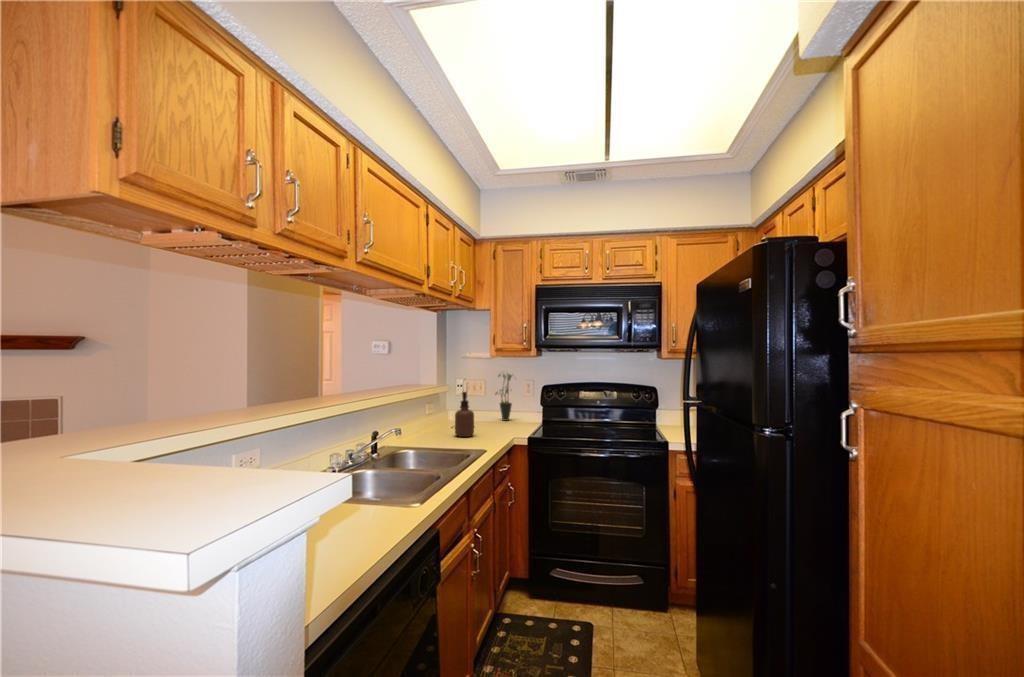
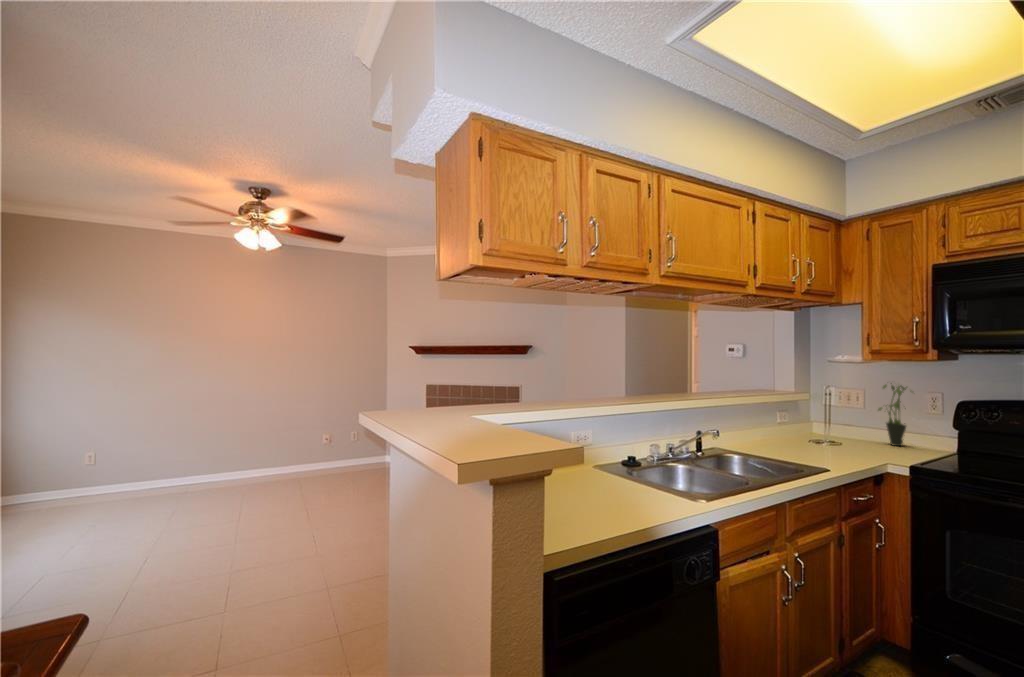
soap dispenser: present [455,392,474,437] -> none [801,402,827,454]

